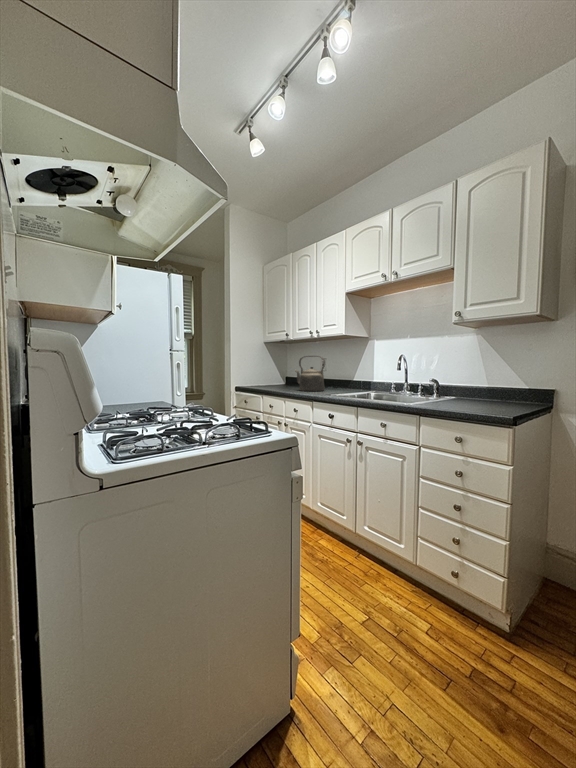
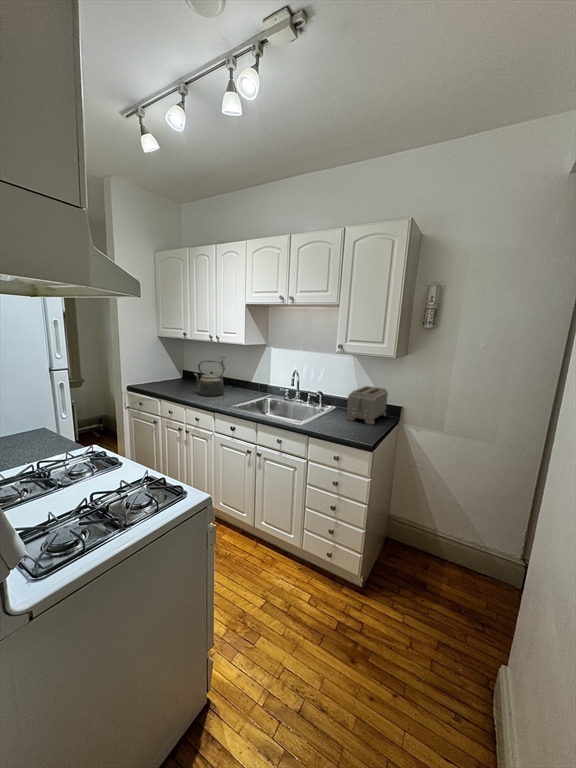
toaster: none [472,368,531,407] -> present [347,386,388,424]

